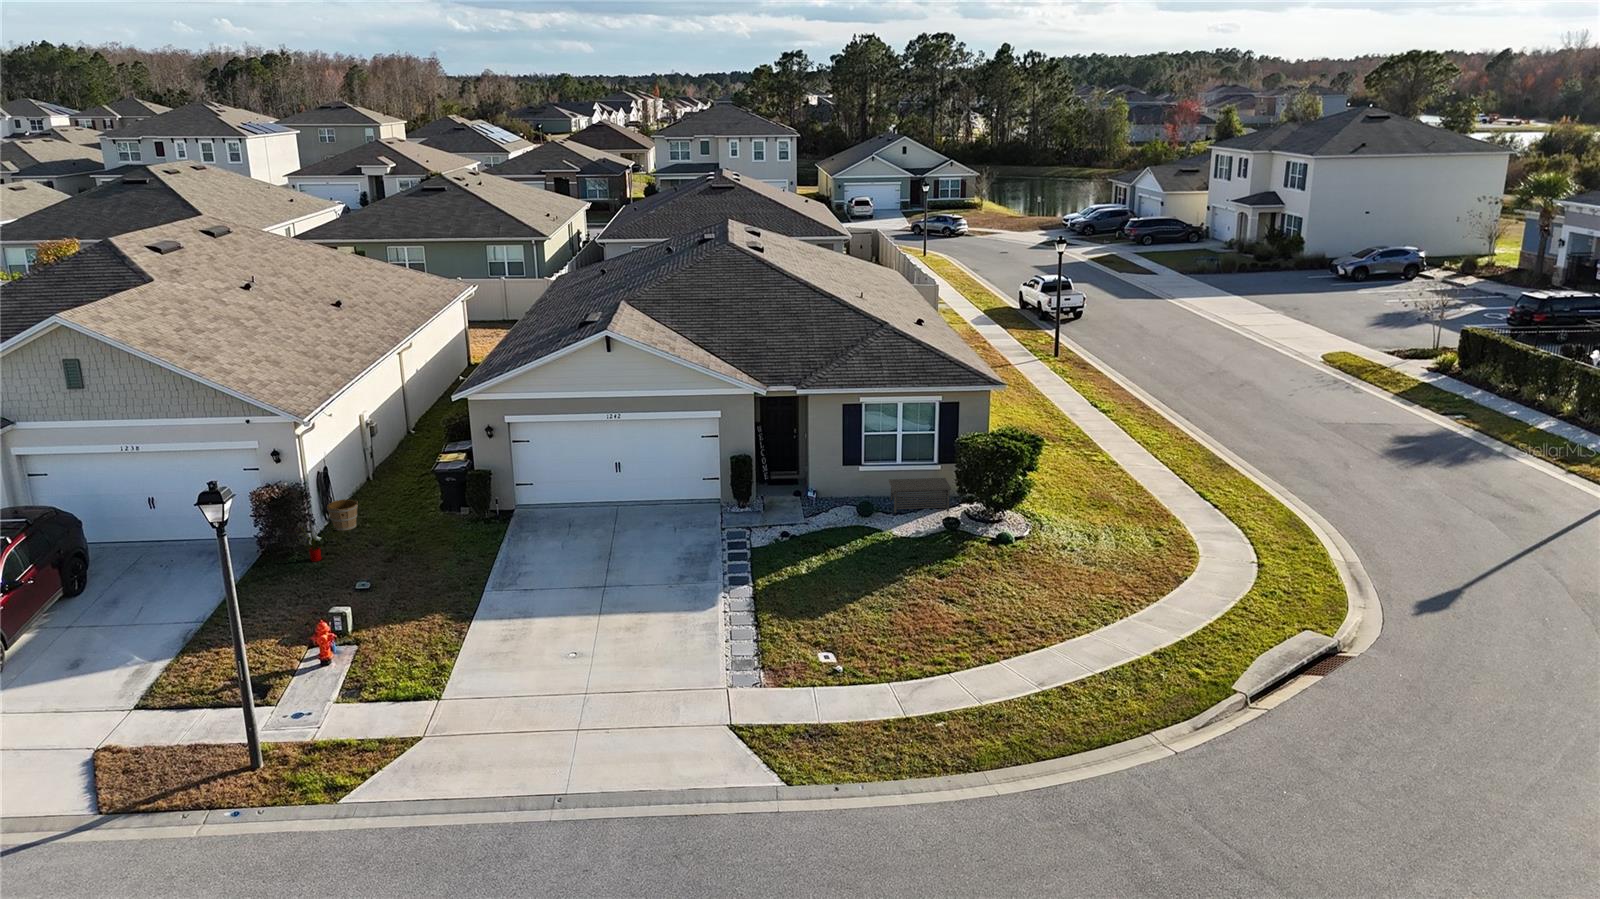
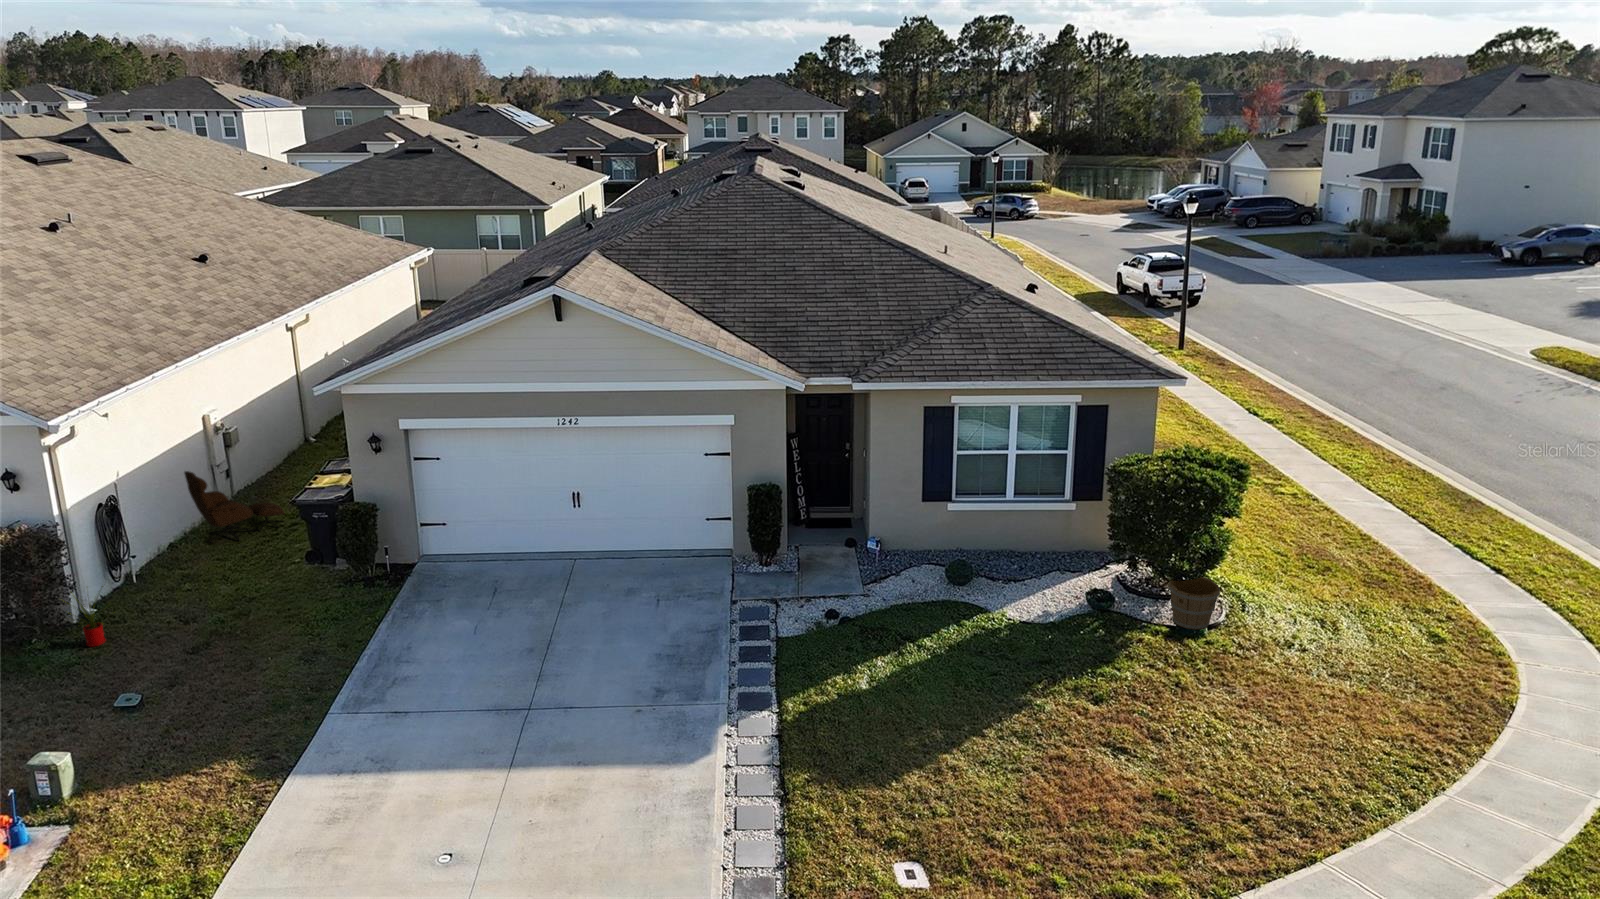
lounge chair: none [342,452,407,502] -> present [184,471,285,543]
storage bench: present [889,478,951,513] -> none [990,520,1088,574]
wooden bucket: present [327,499,358,531] -> present [1169,577,1220,630]

